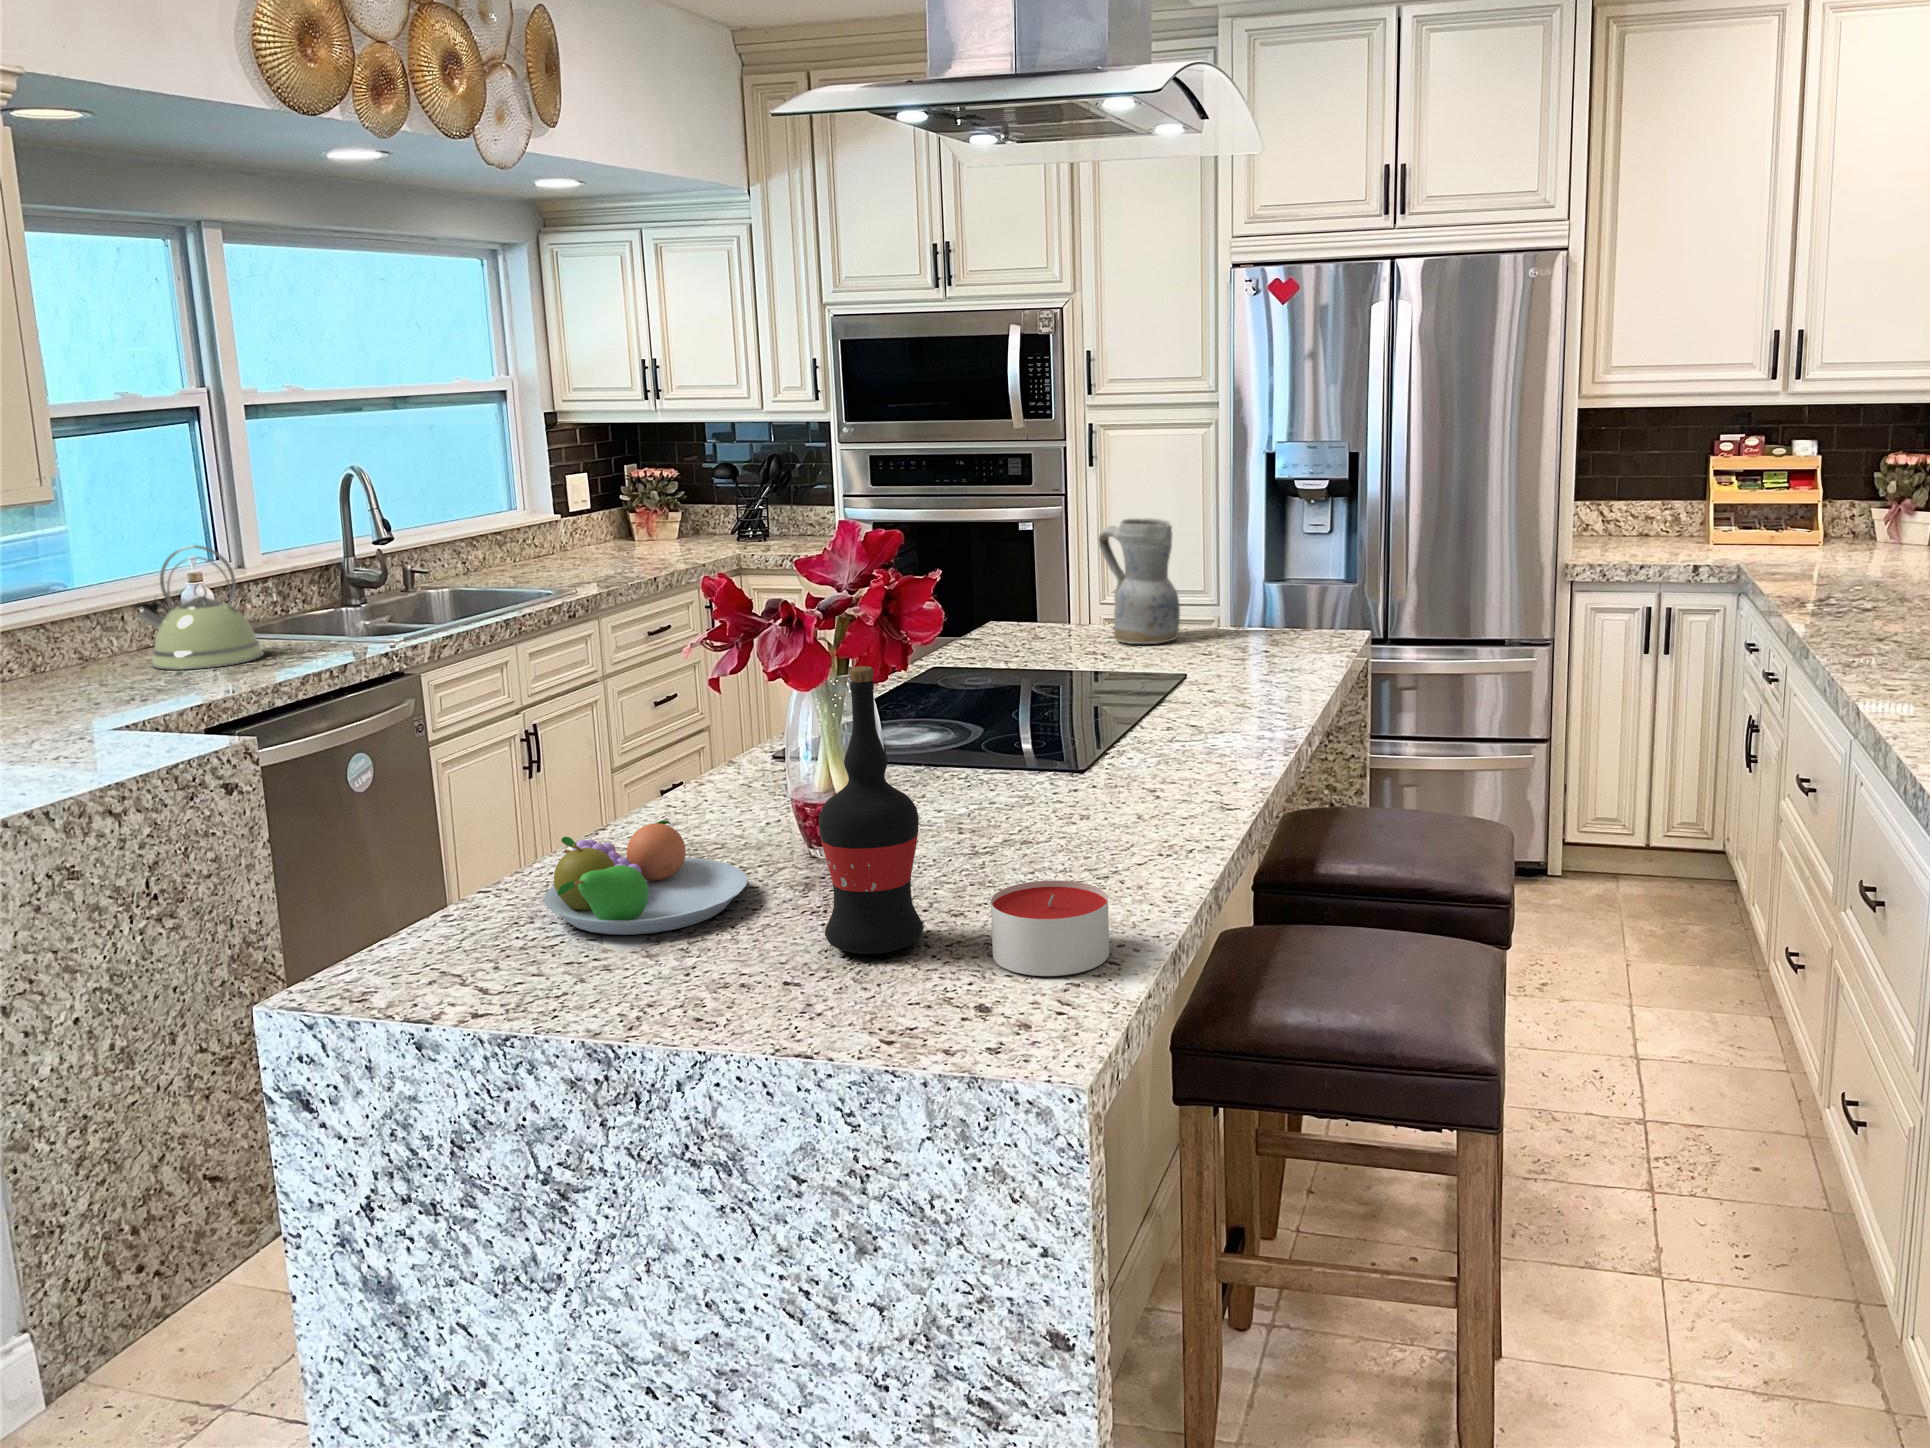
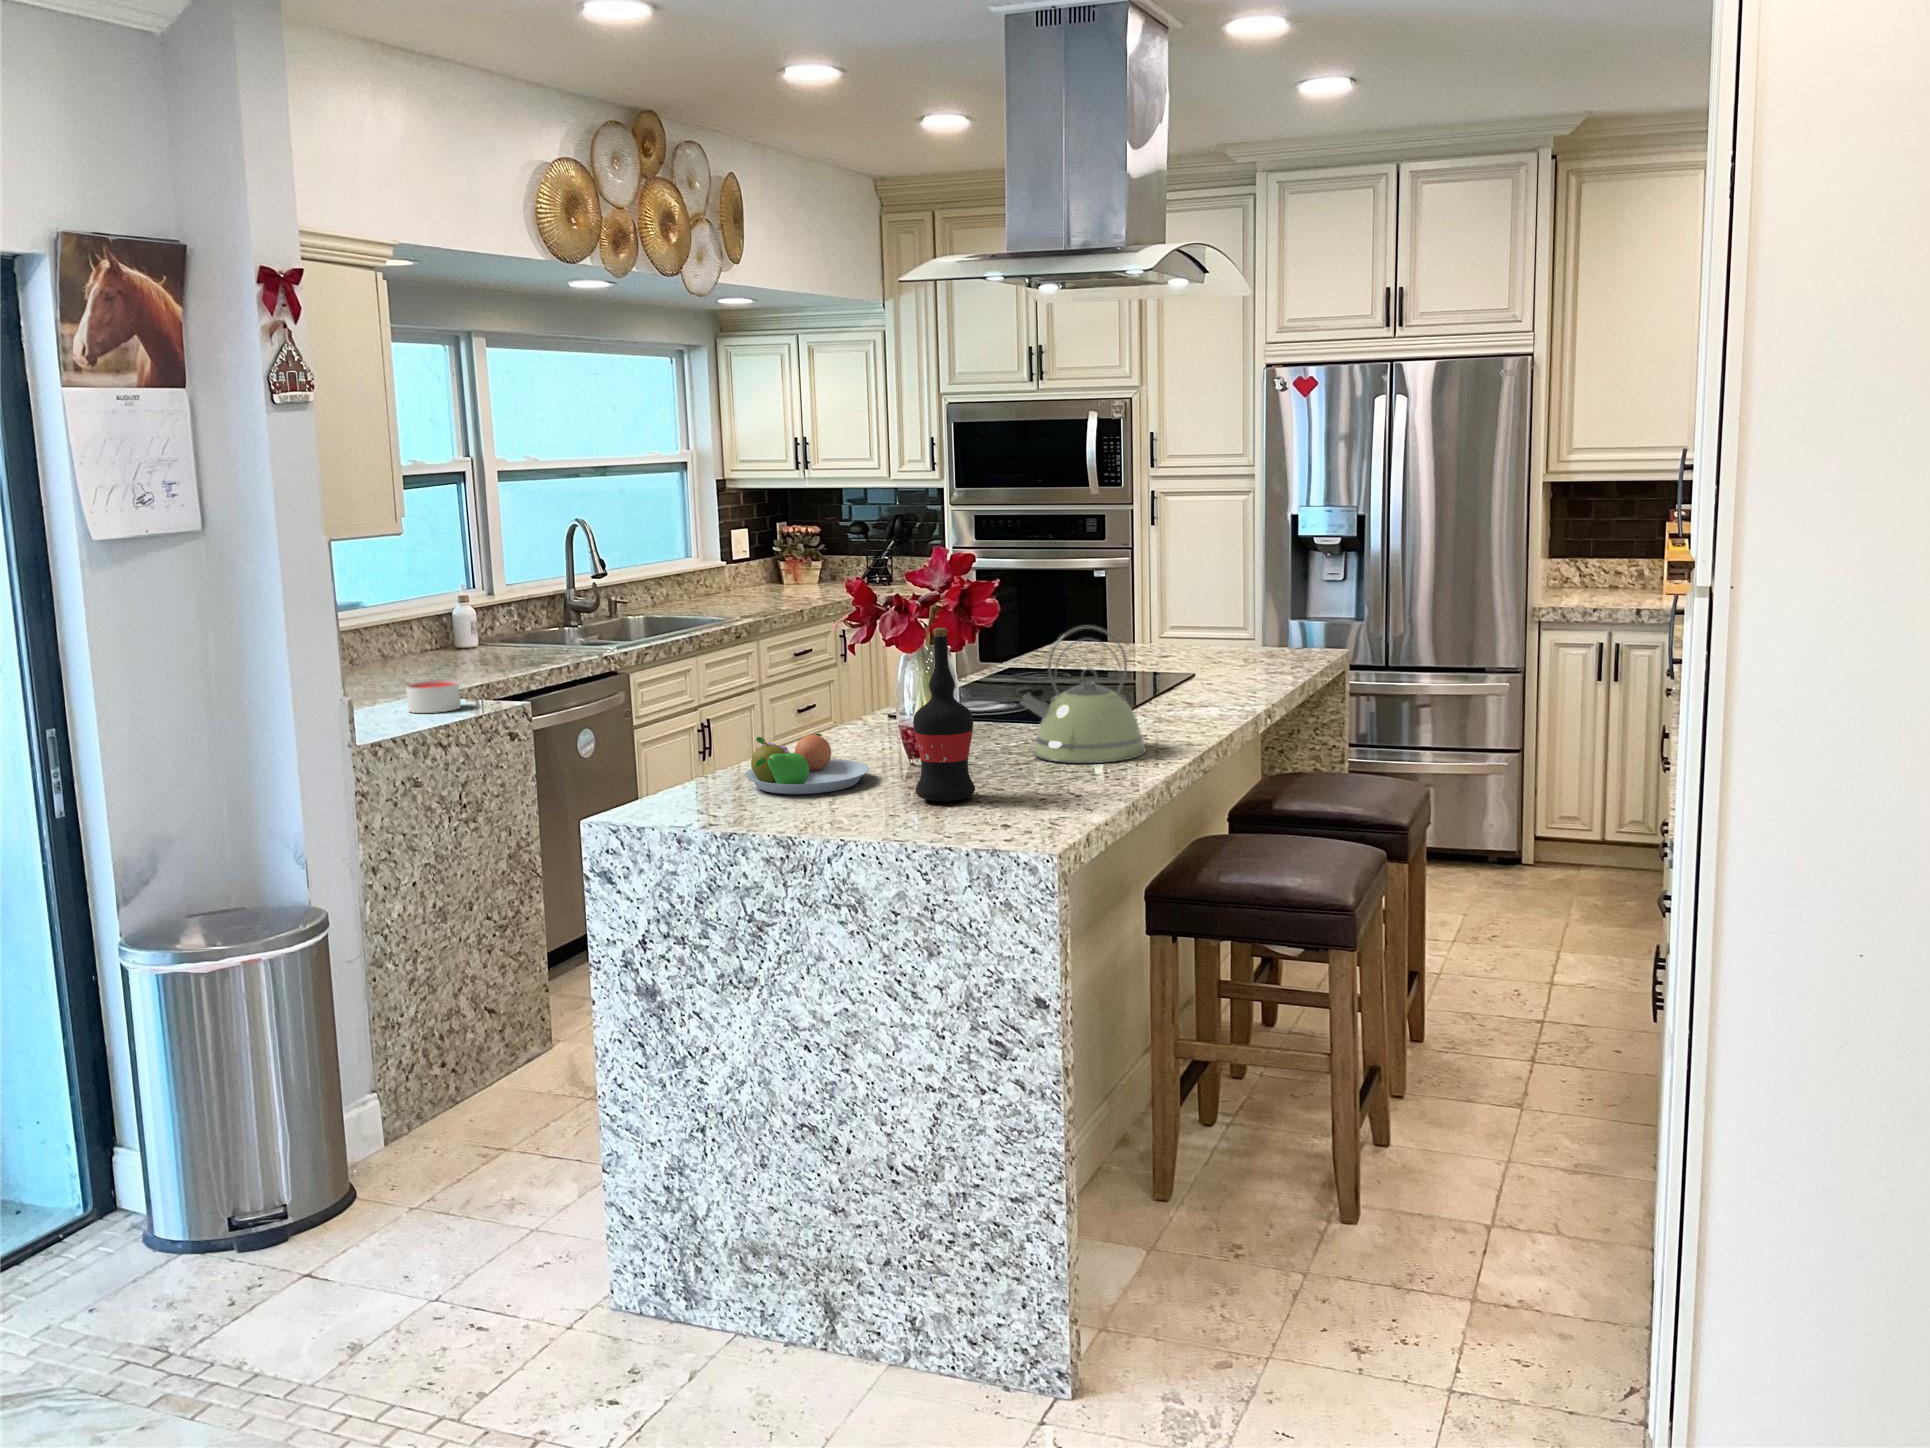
ceramic pitcher: present [1099,518,1180,644] -> none [1138,561,1199,656]
kettle: present [133,545,263,670] -> present [1017,626,1146,763]
candle: present [991,880,1109,976] -> present [406,680,461,713]

